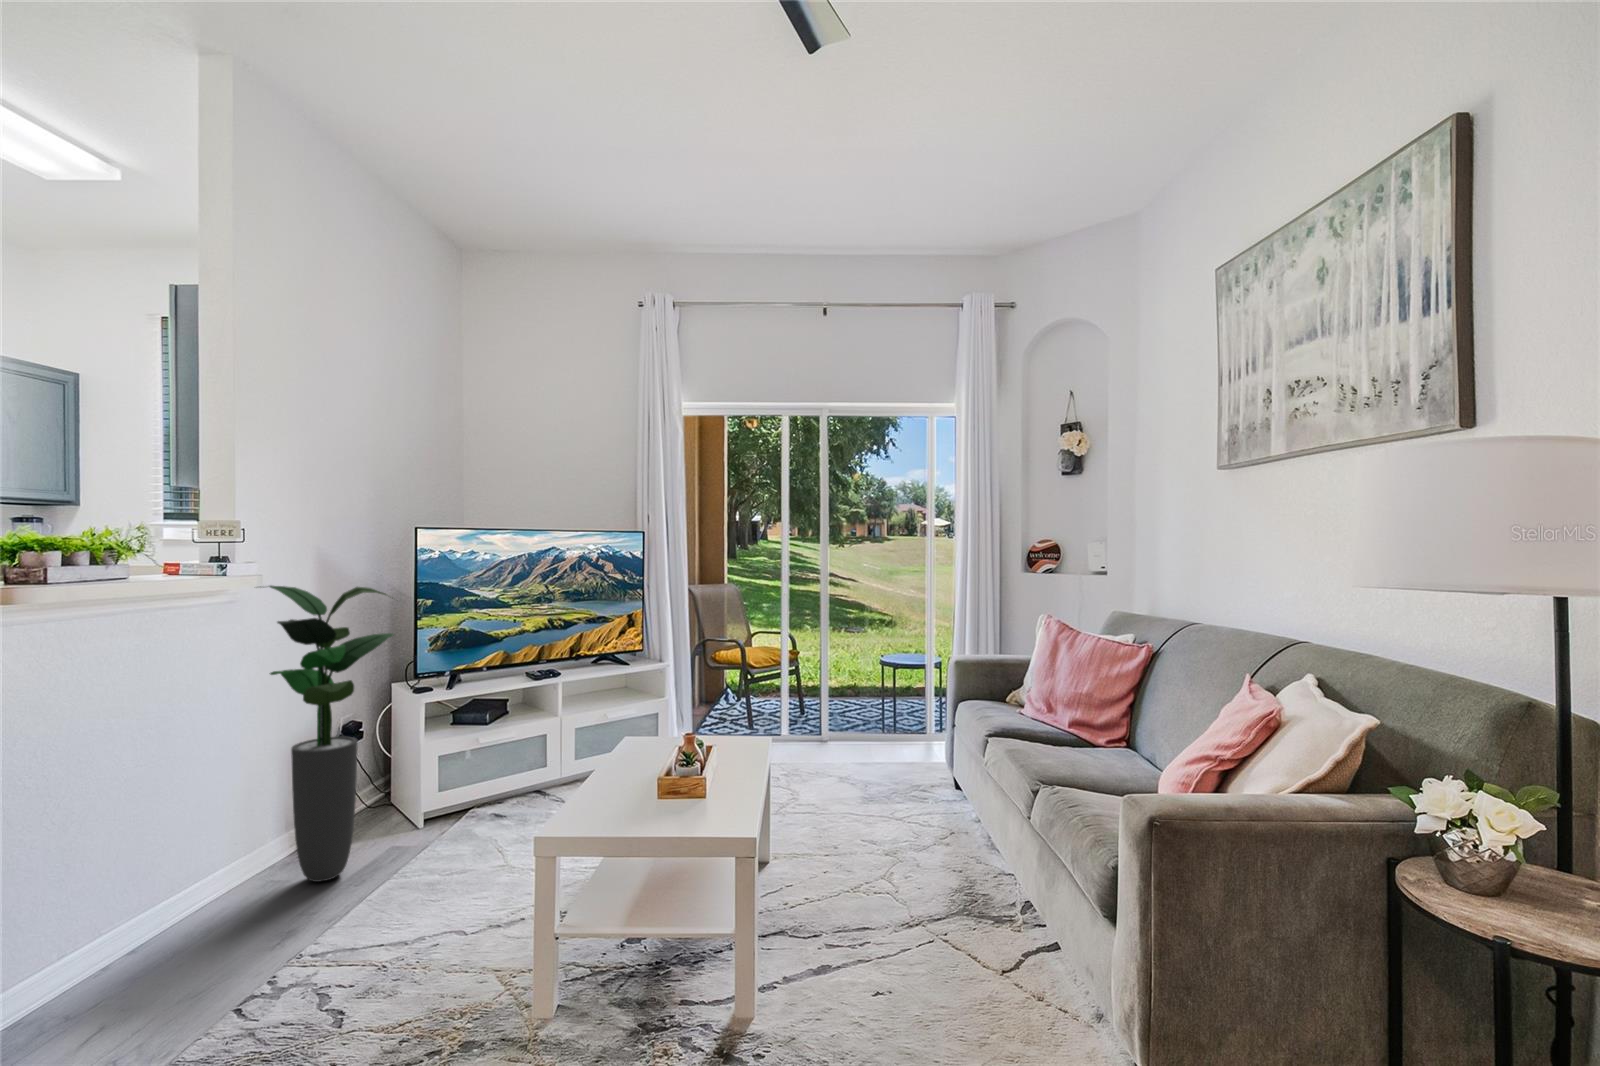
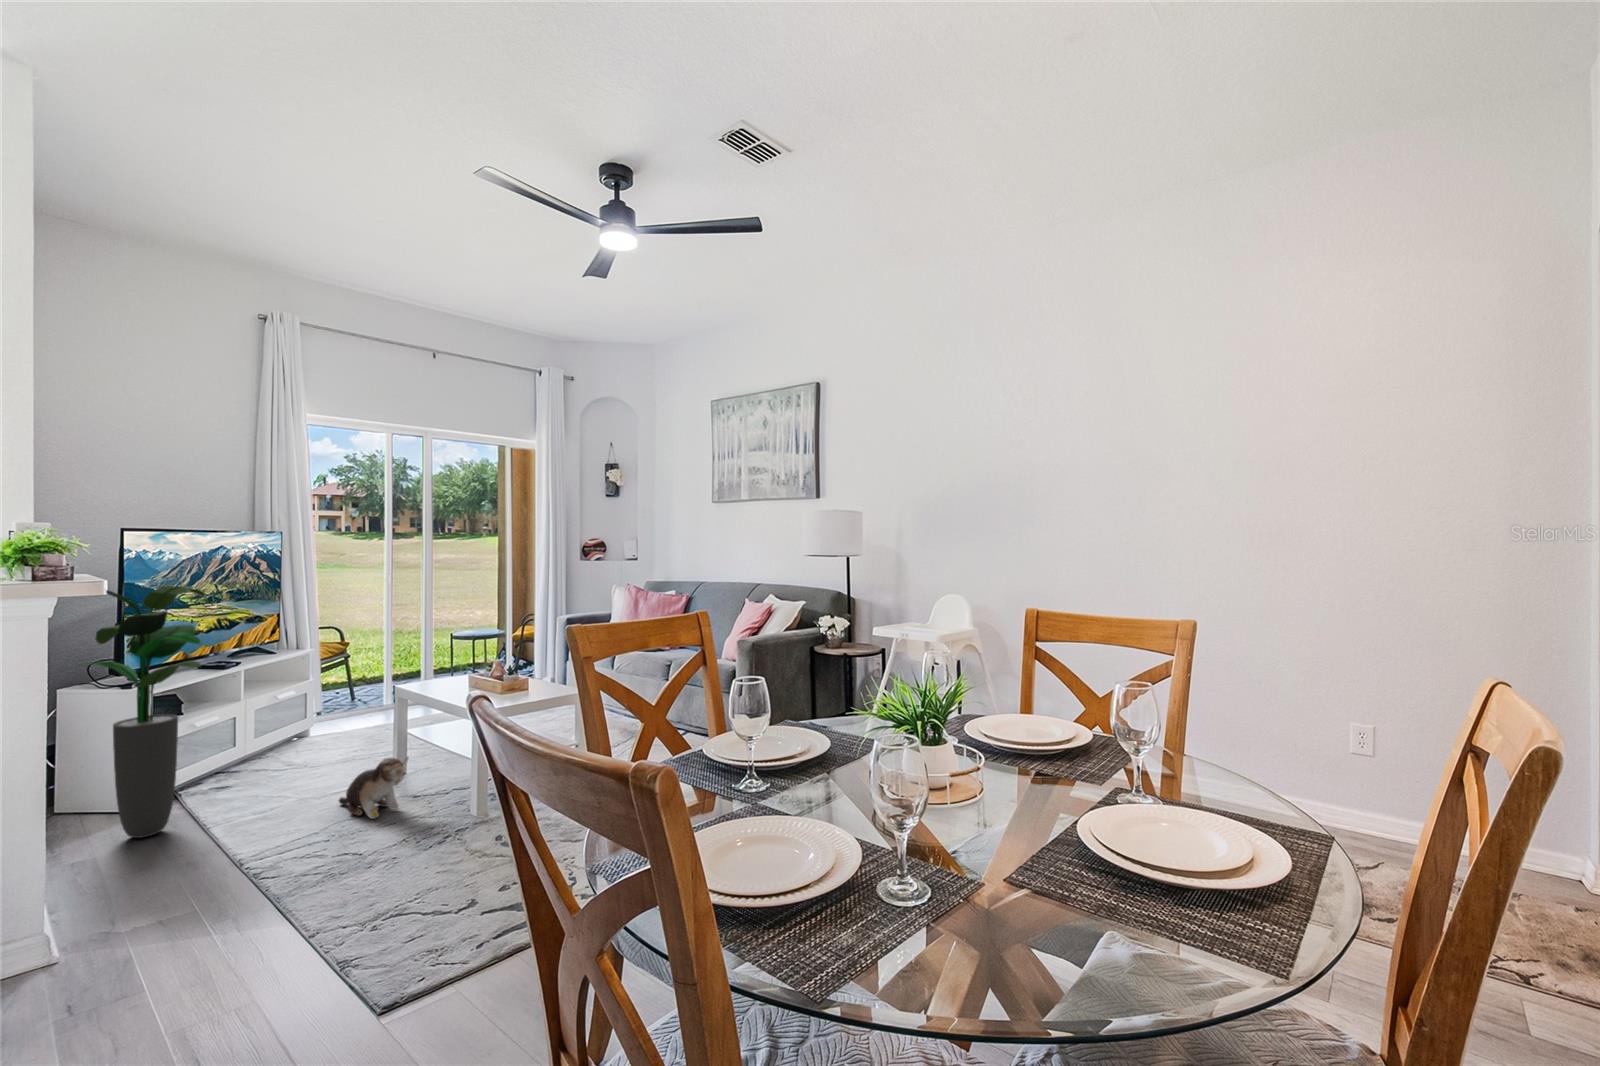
plush toy: none [437,870,503,959] -> present [339,756,409,819]

